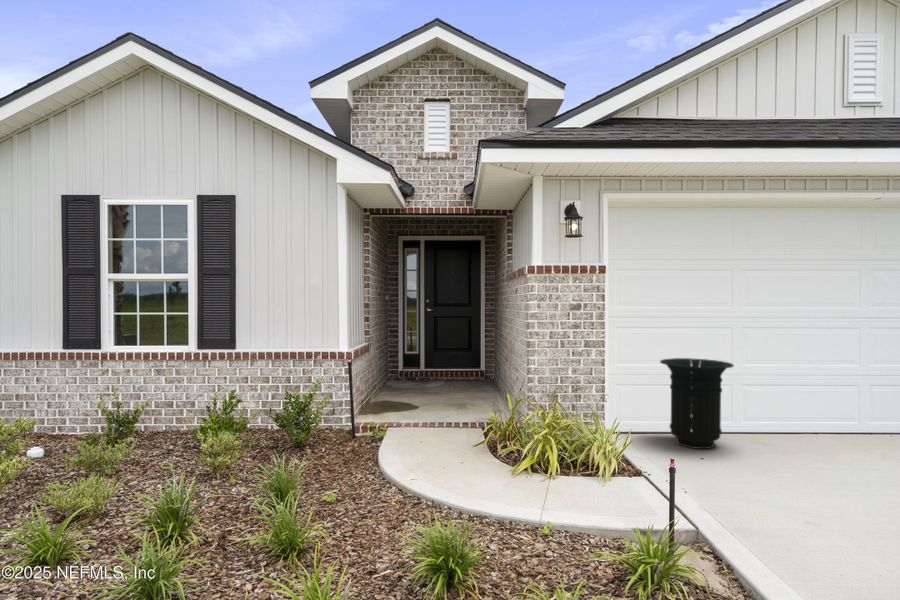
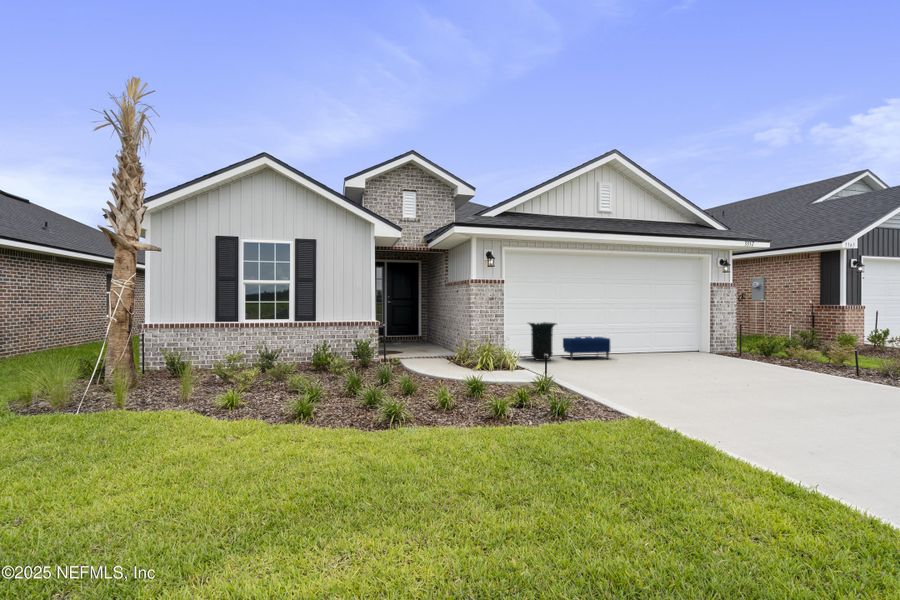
bench: none [741,392,872,449] -> present [563,336,610,360]

